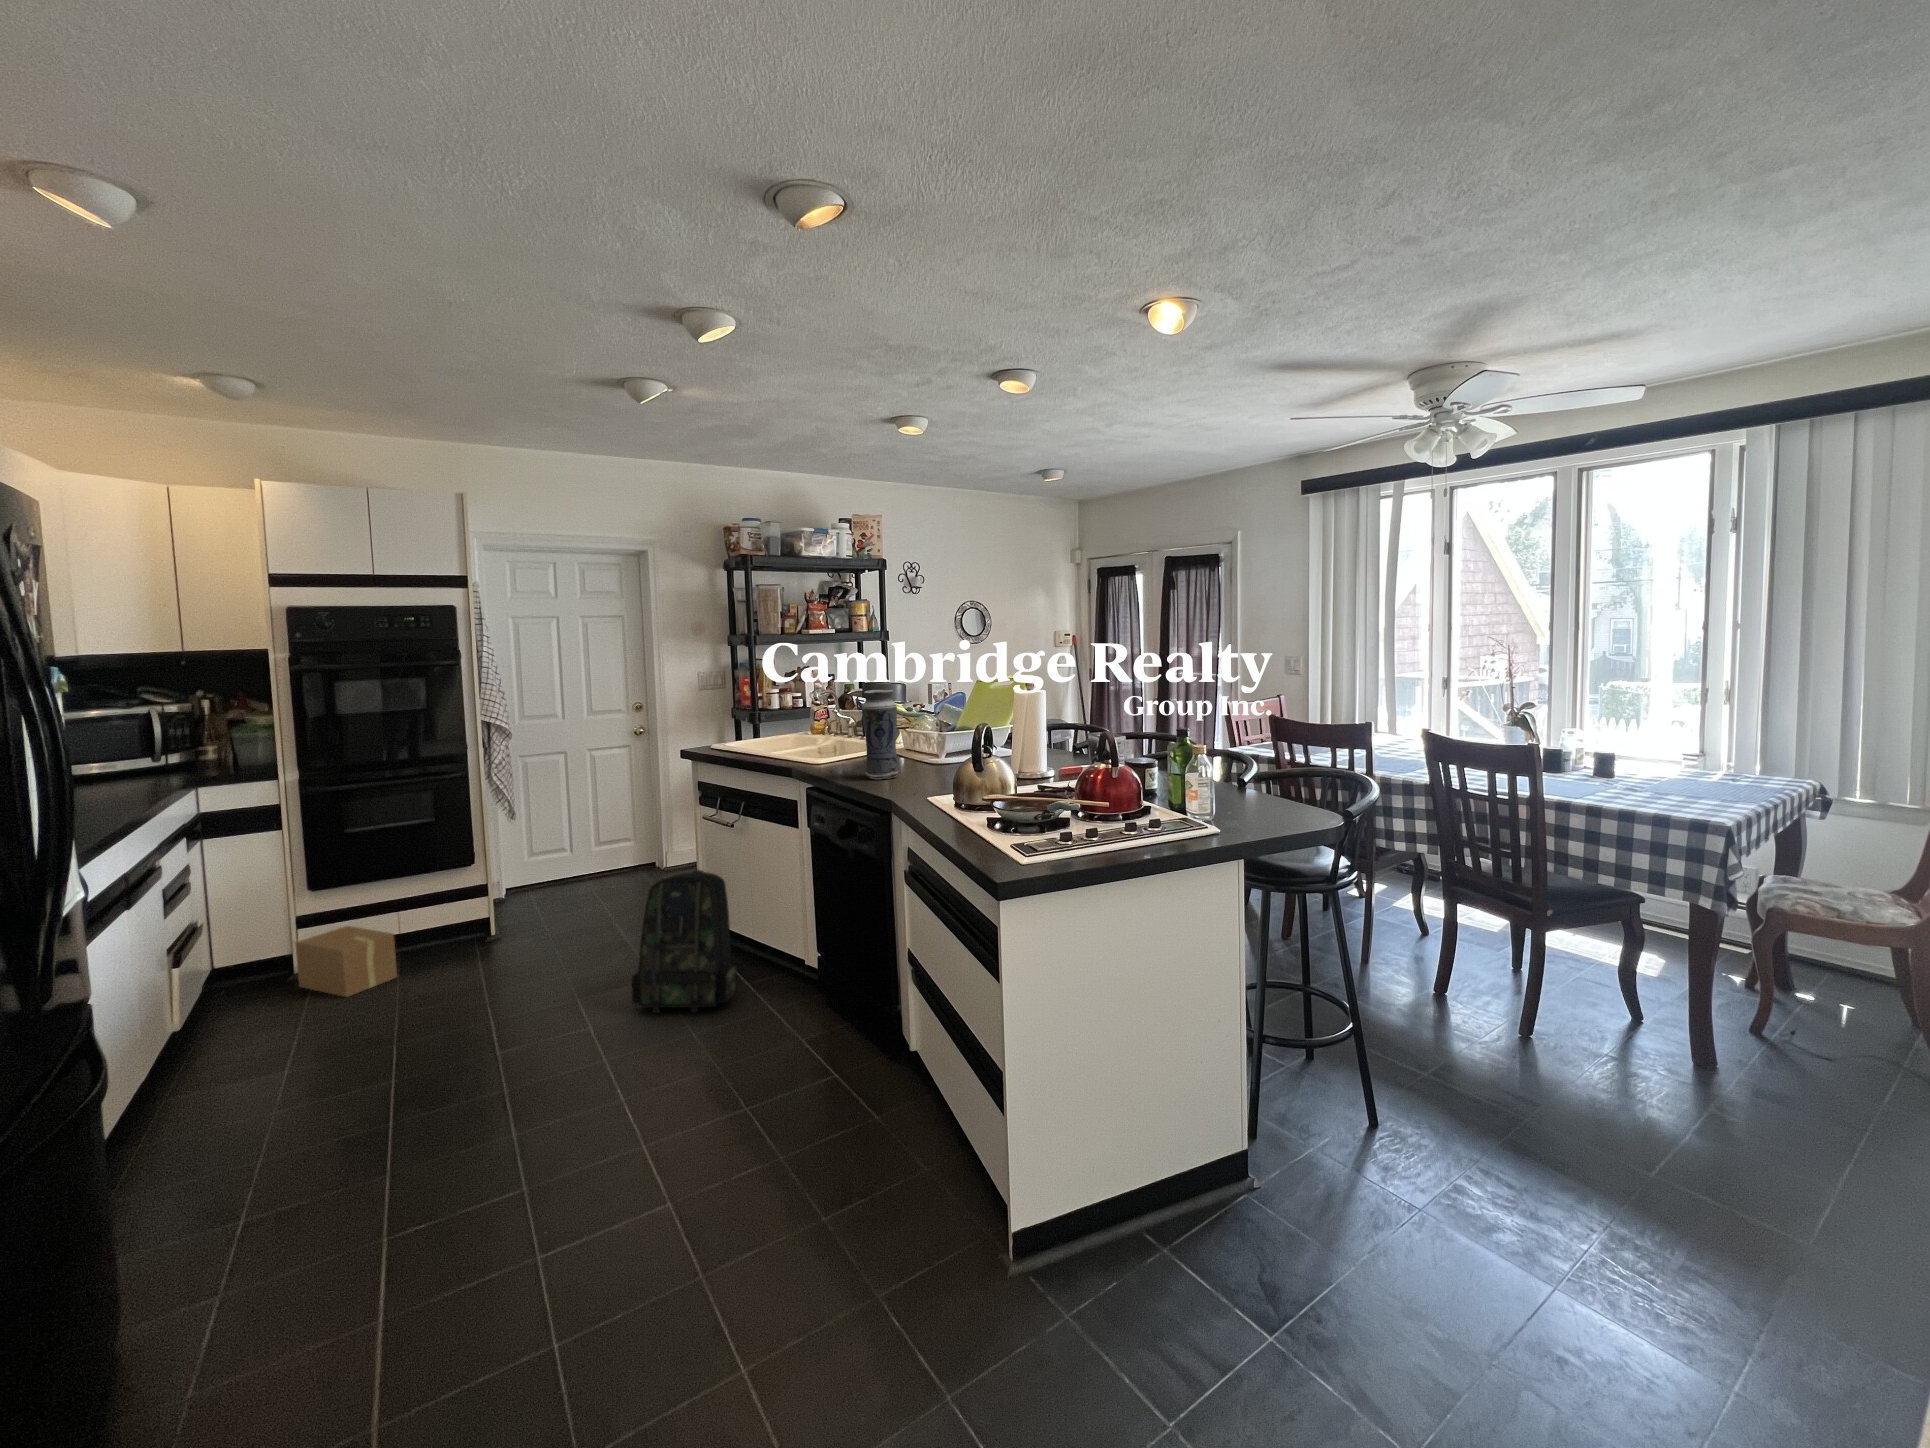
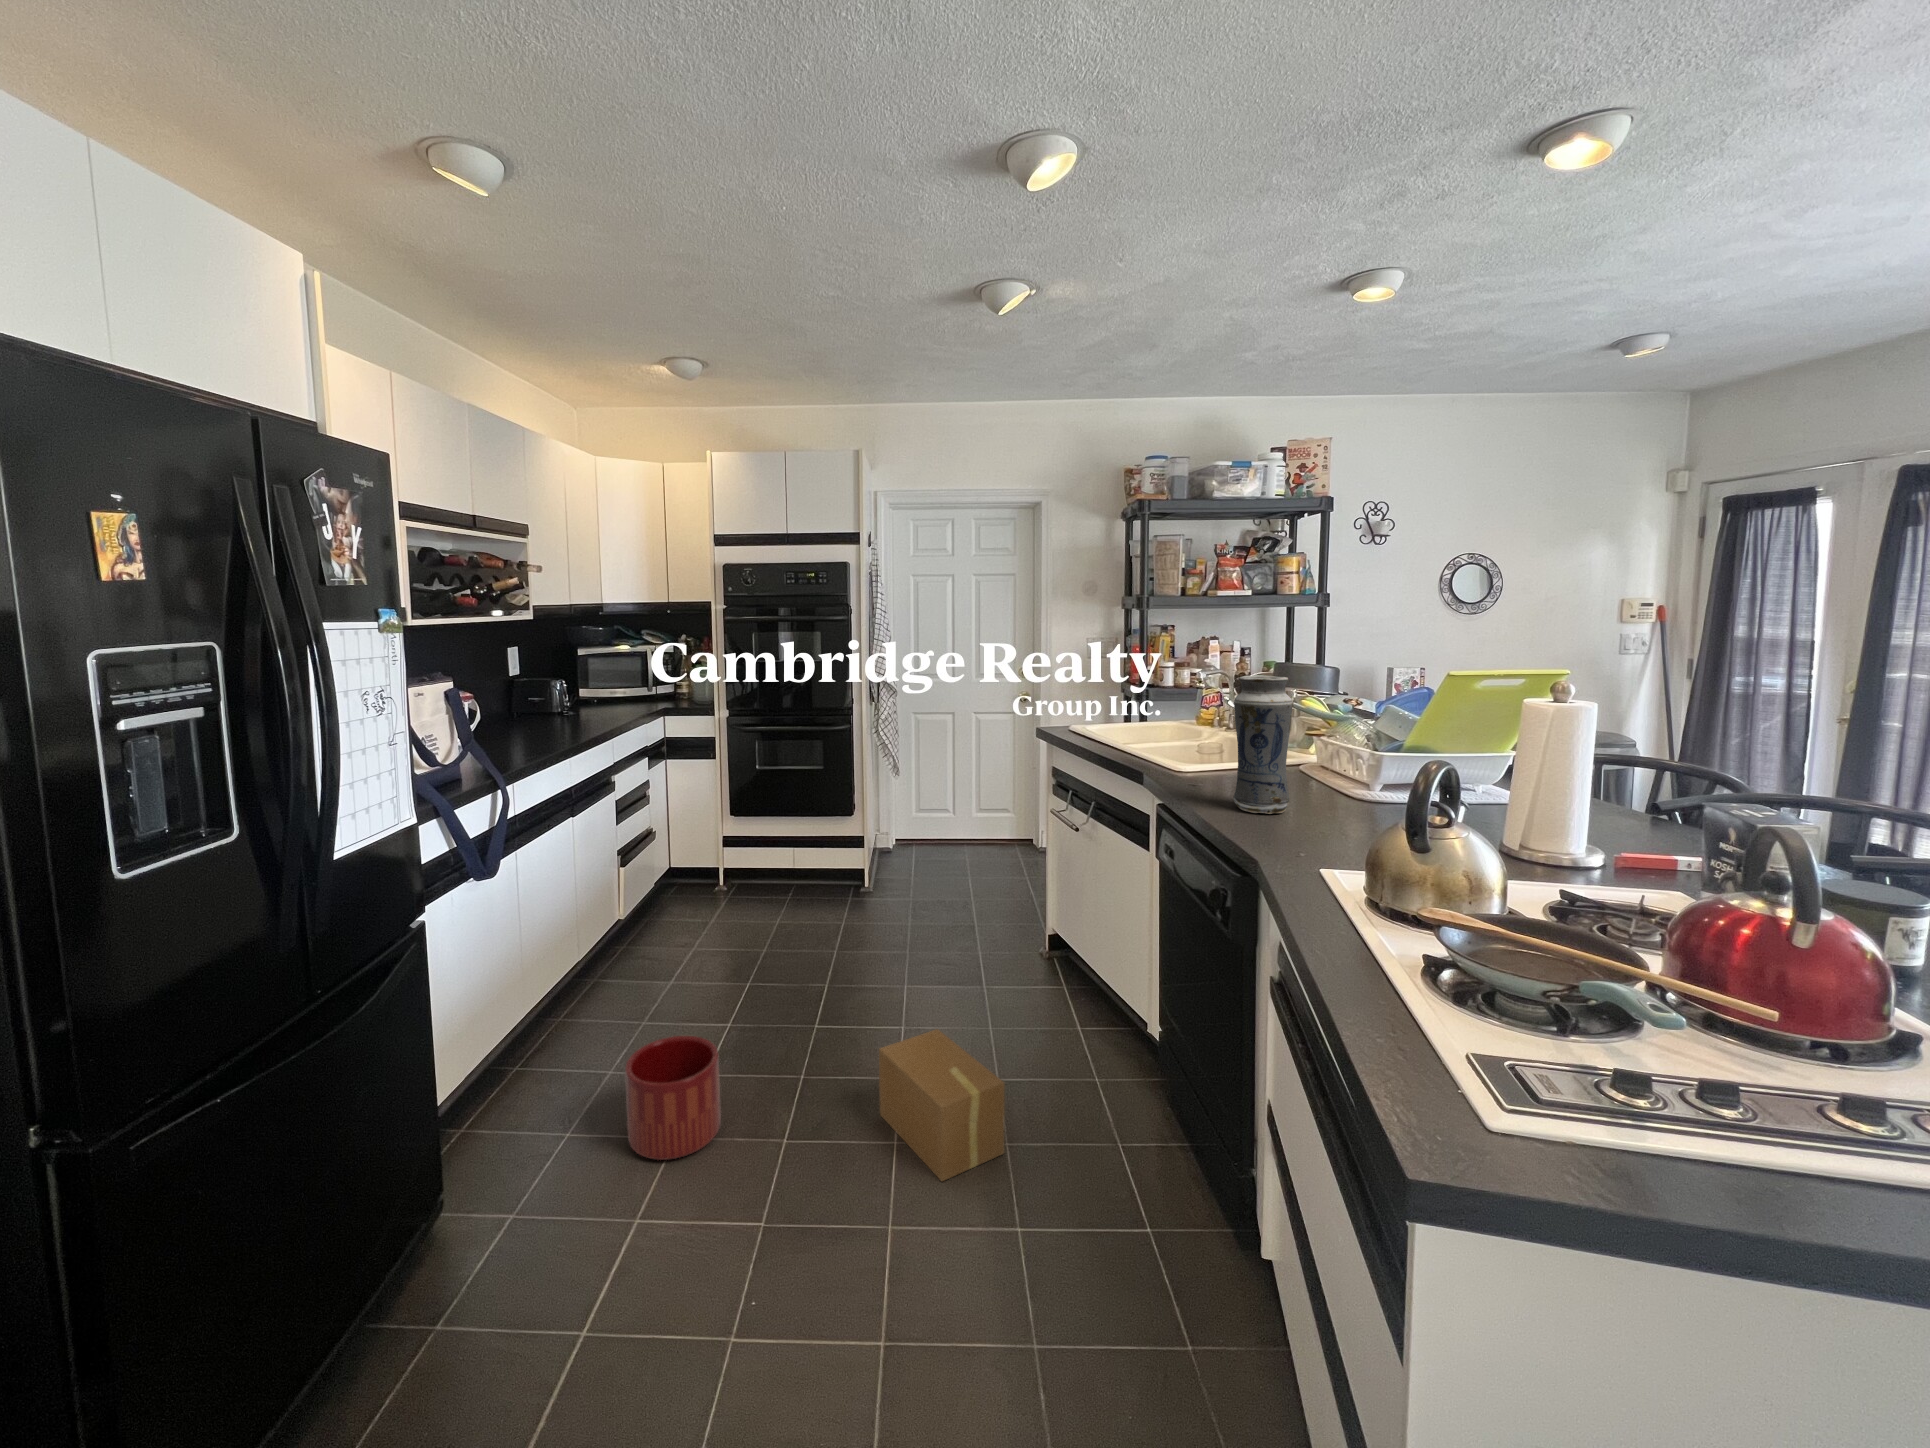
backpack: present [632,870,737,1013] -> none [944,876,1061,1052]
cardboard box: present [296,926,397,997] -> present [879,1029,1005,1181]
planter: none [322,1077,439,1203] -> present [625,1036,721,1160]

